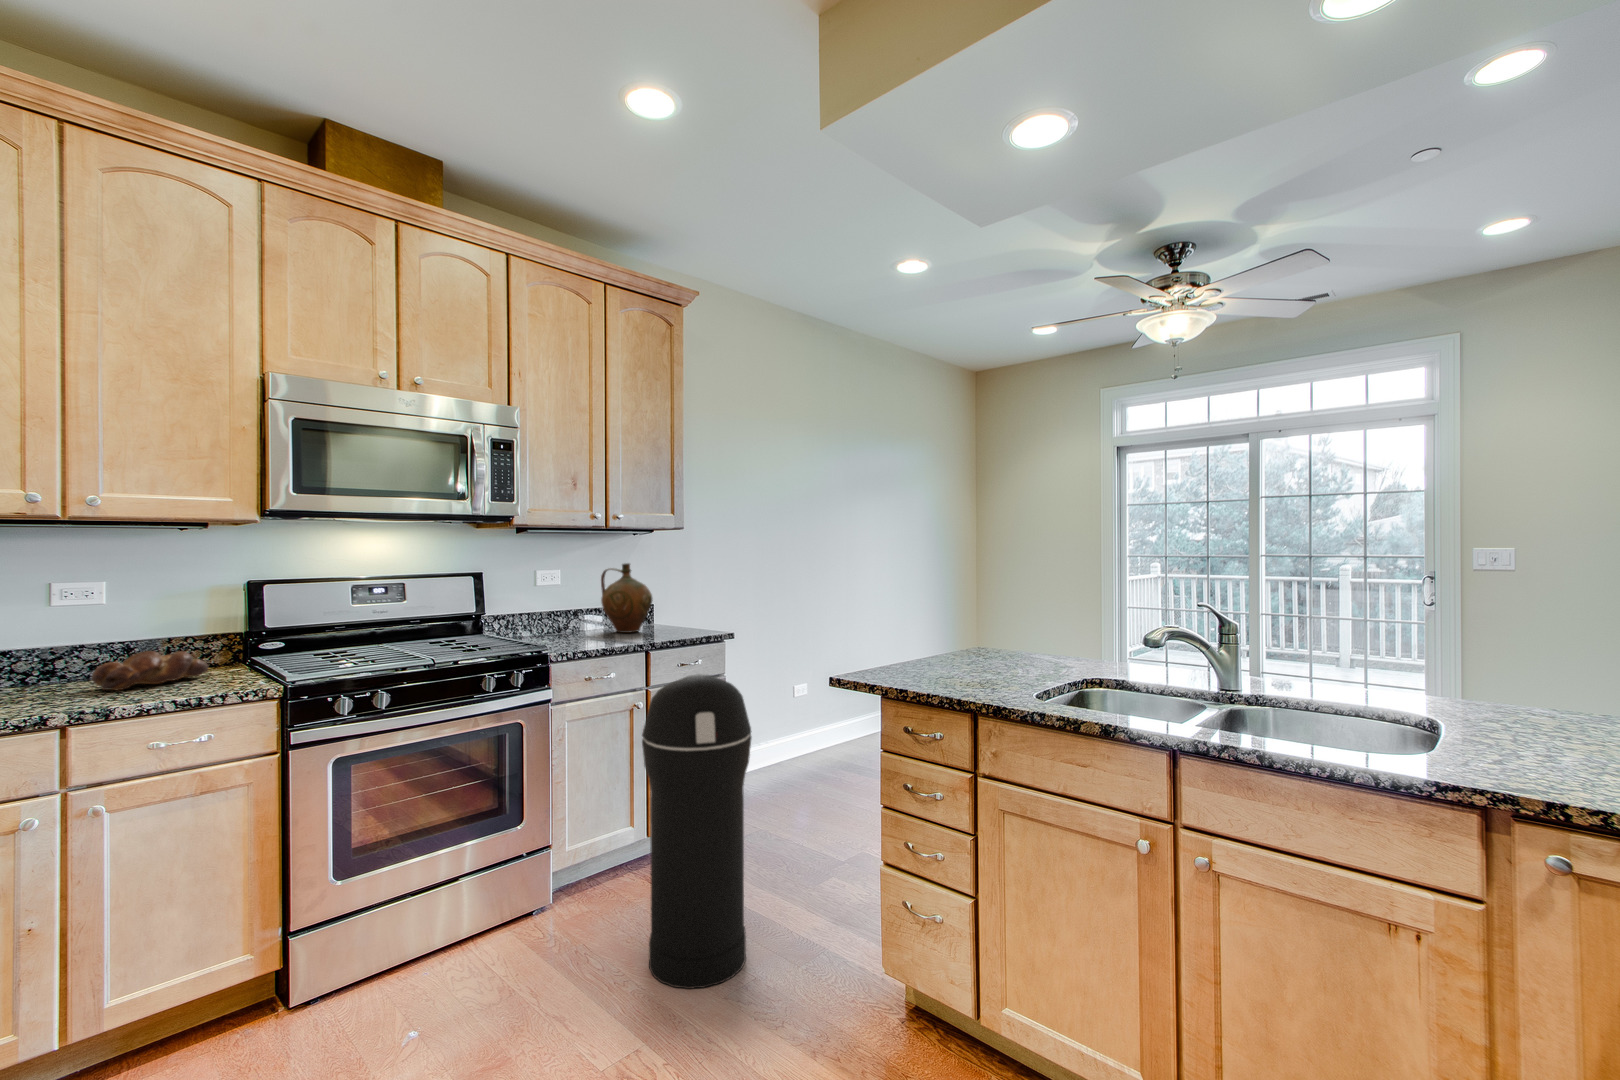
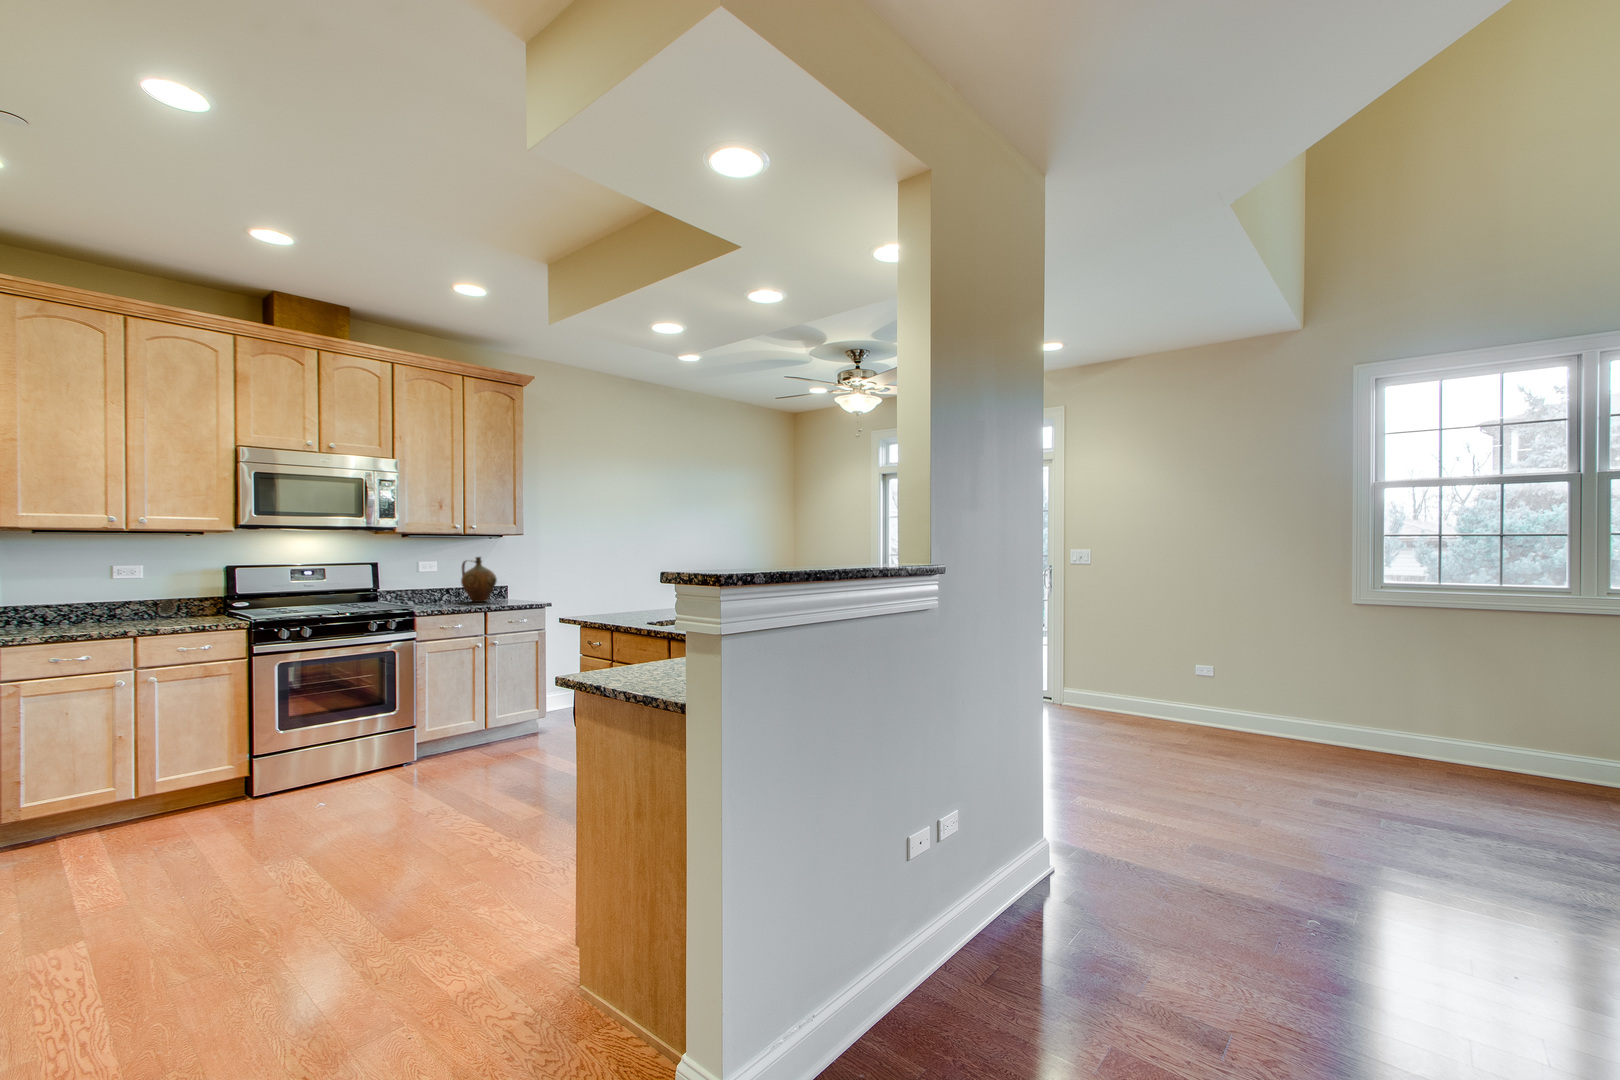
bread loaf: present [92,651,208,690] -> none [141,604,205,624]
trash can: present [642,674,751,989] -> none [460,618,527,792]

